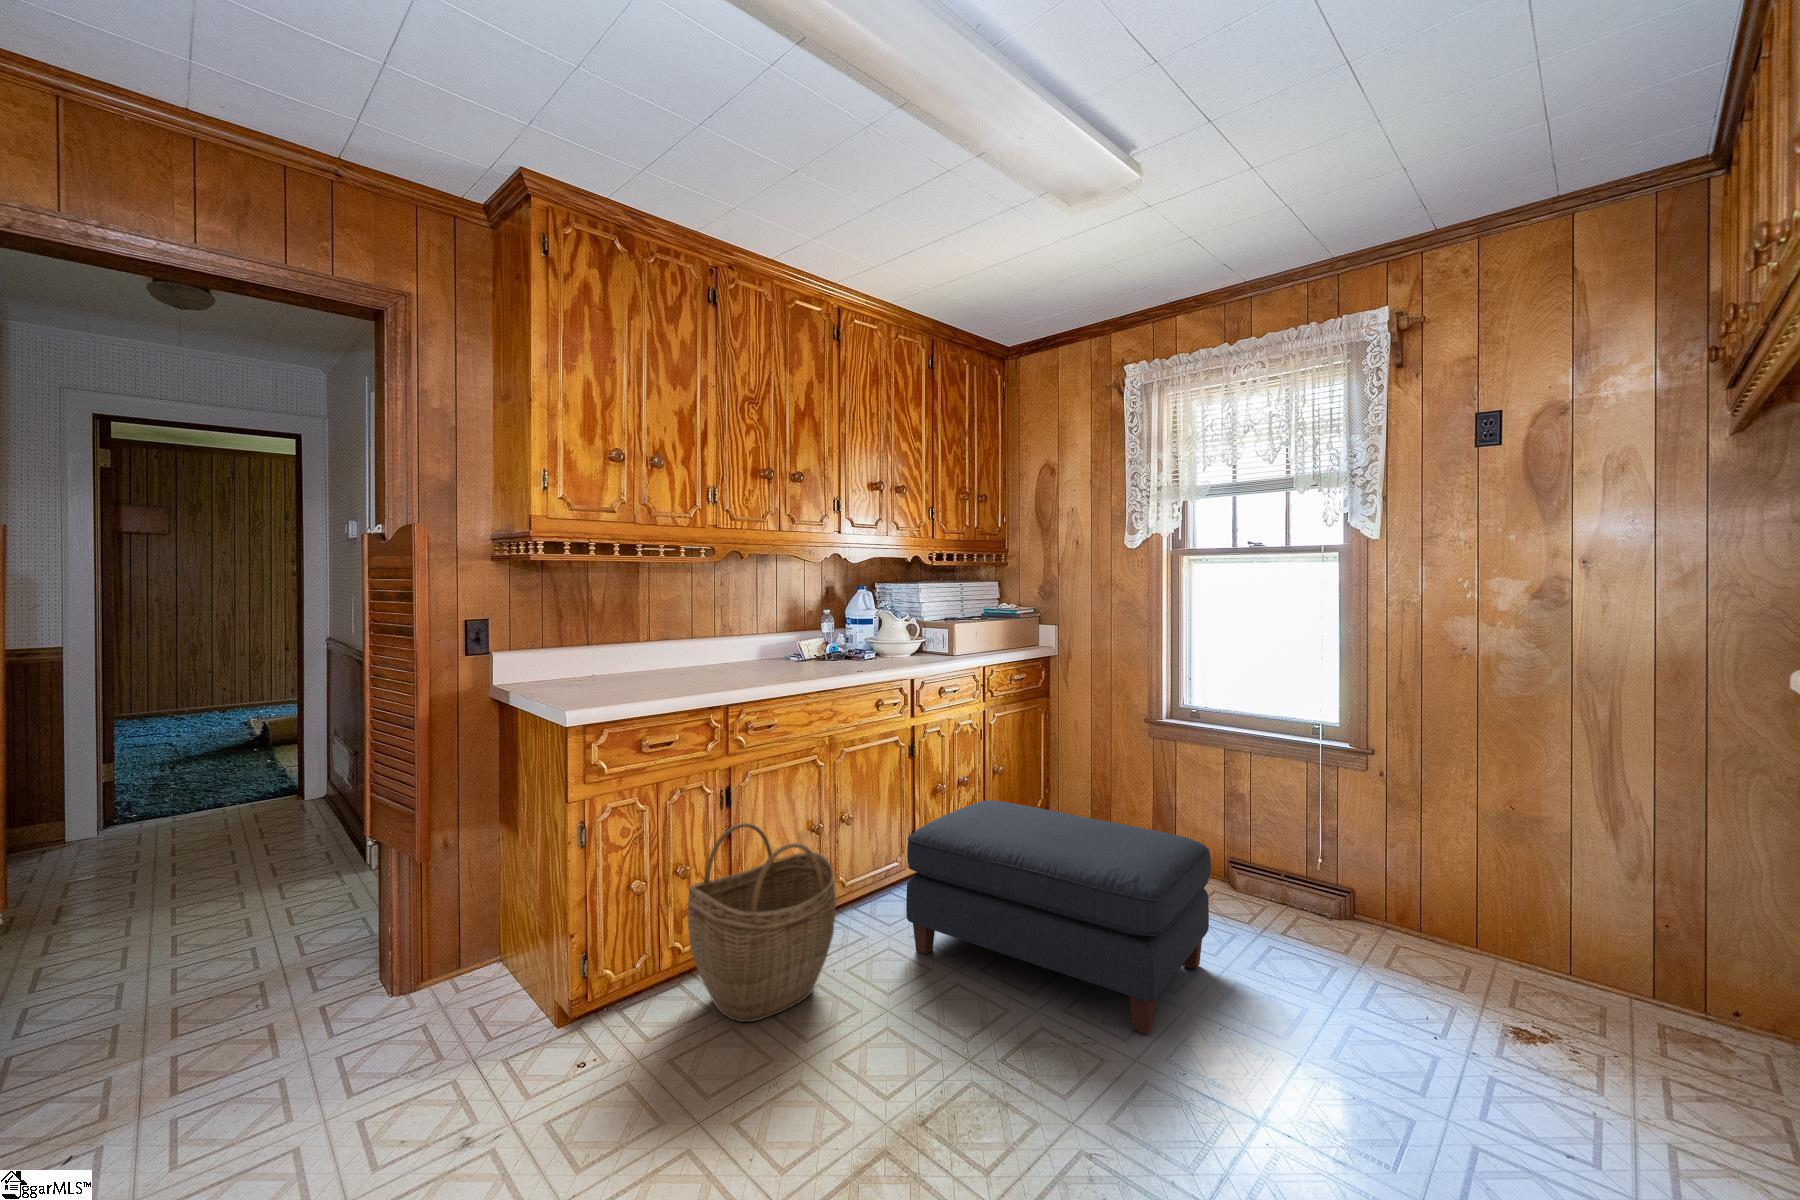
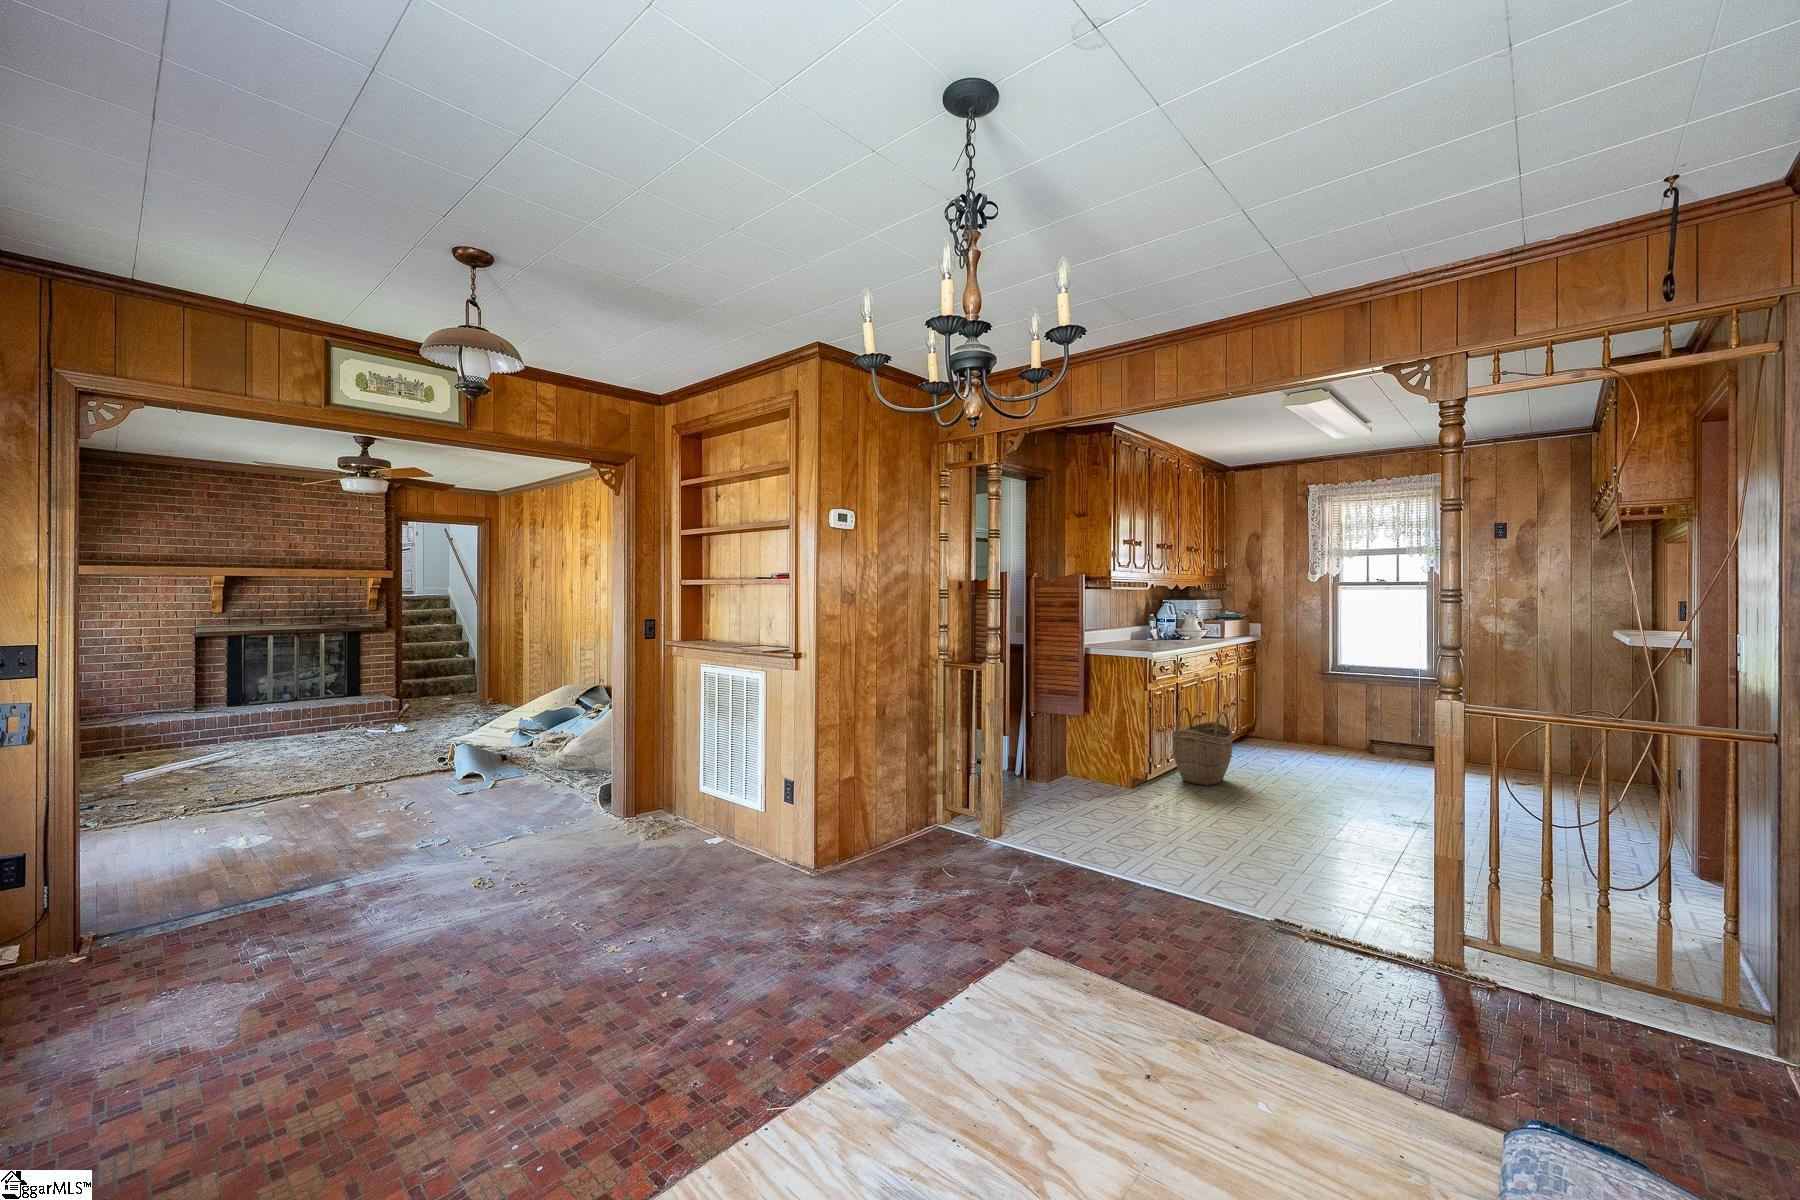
ottoman: present [906,800,1211,1034] -> none [1244,707,1387,786]

